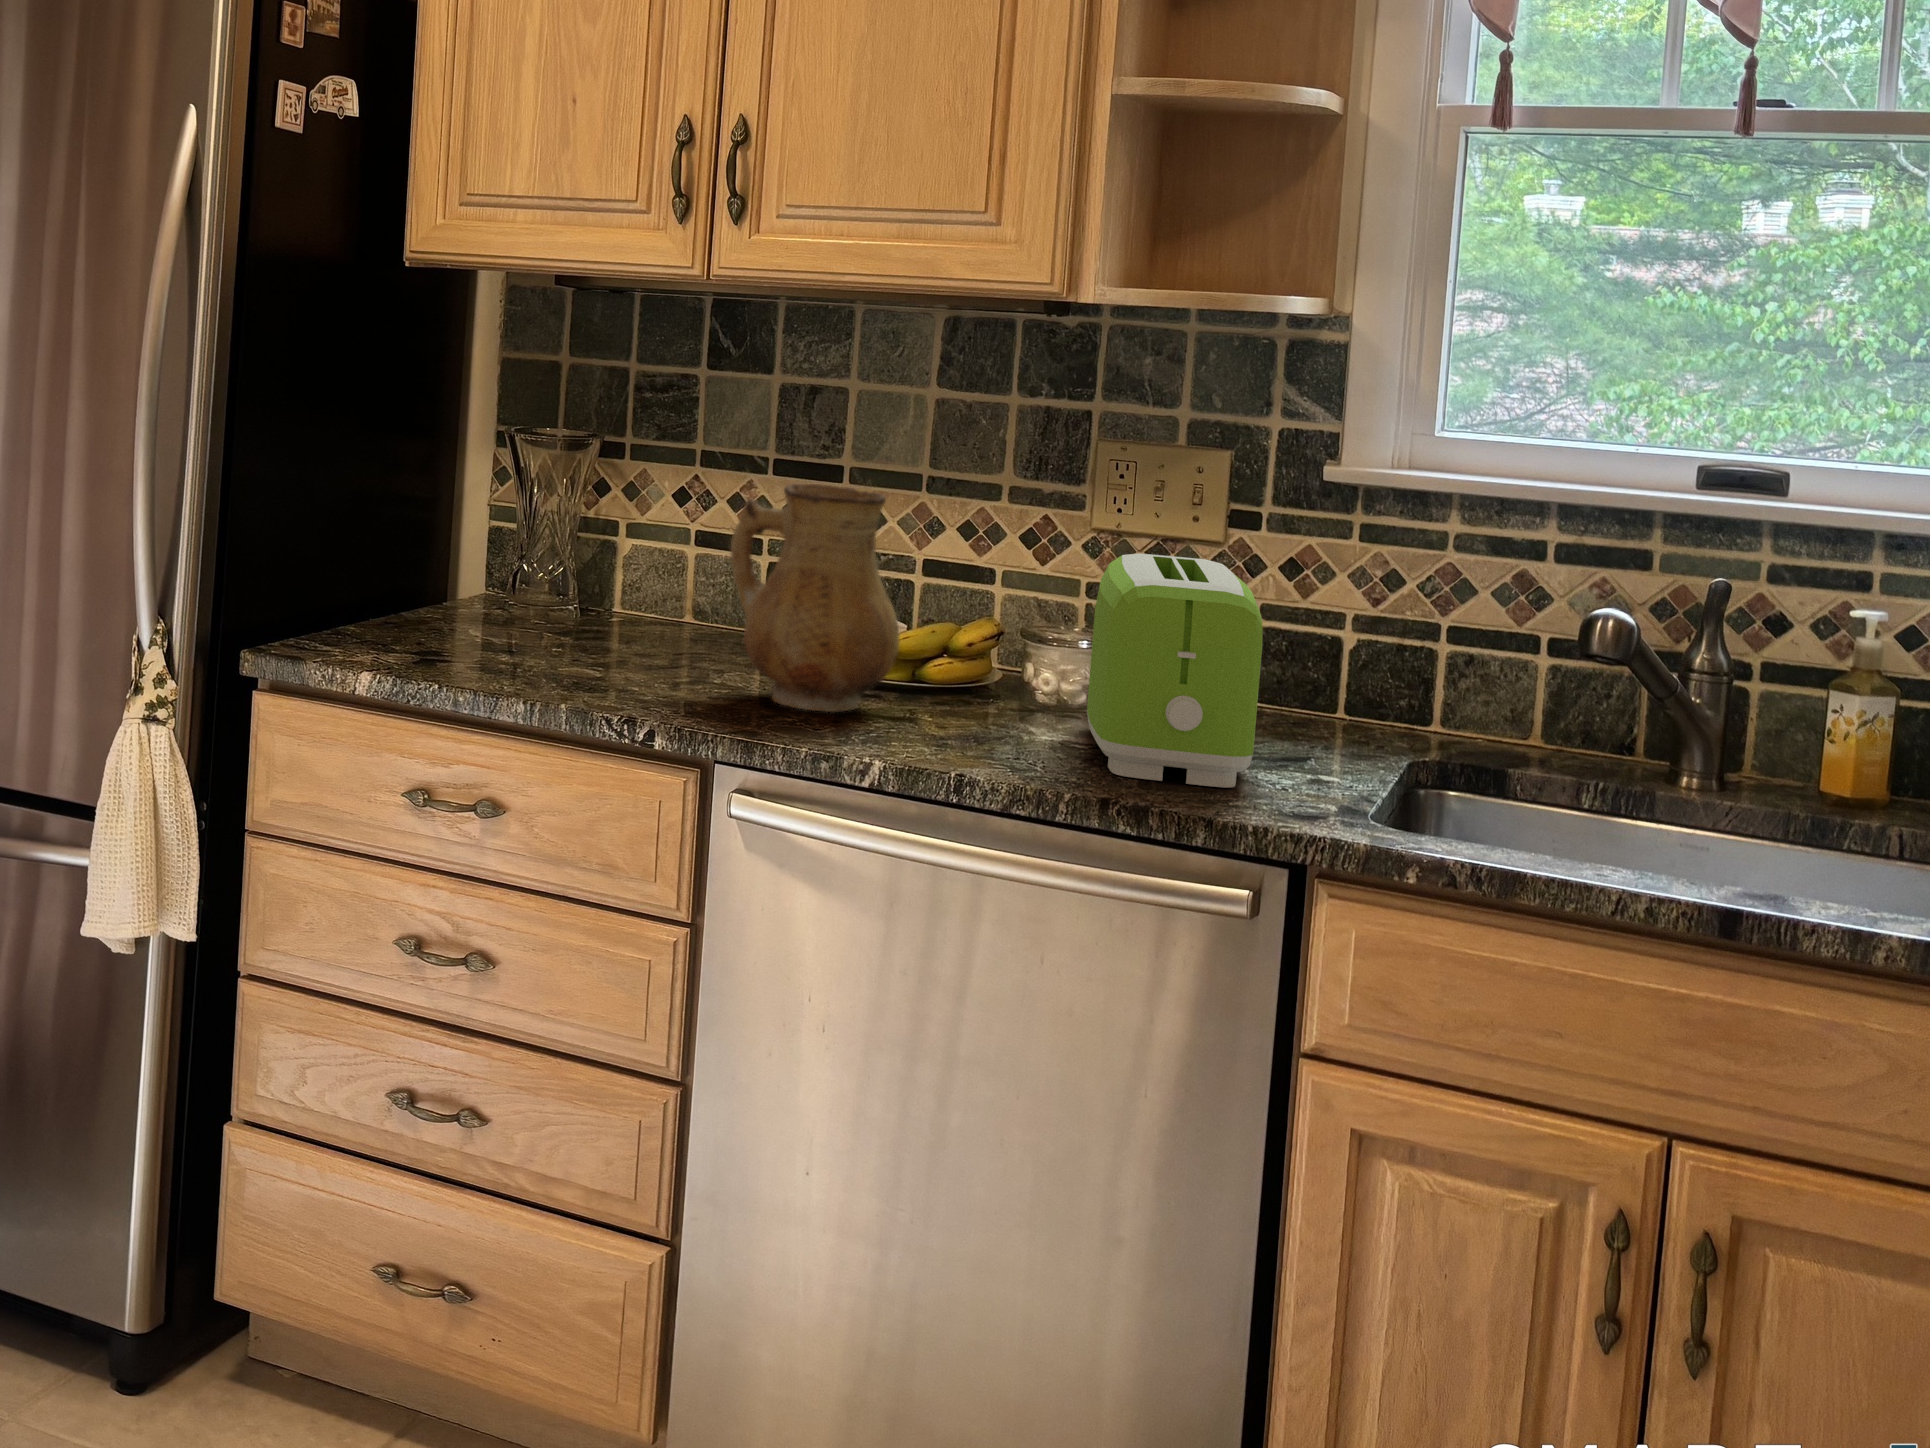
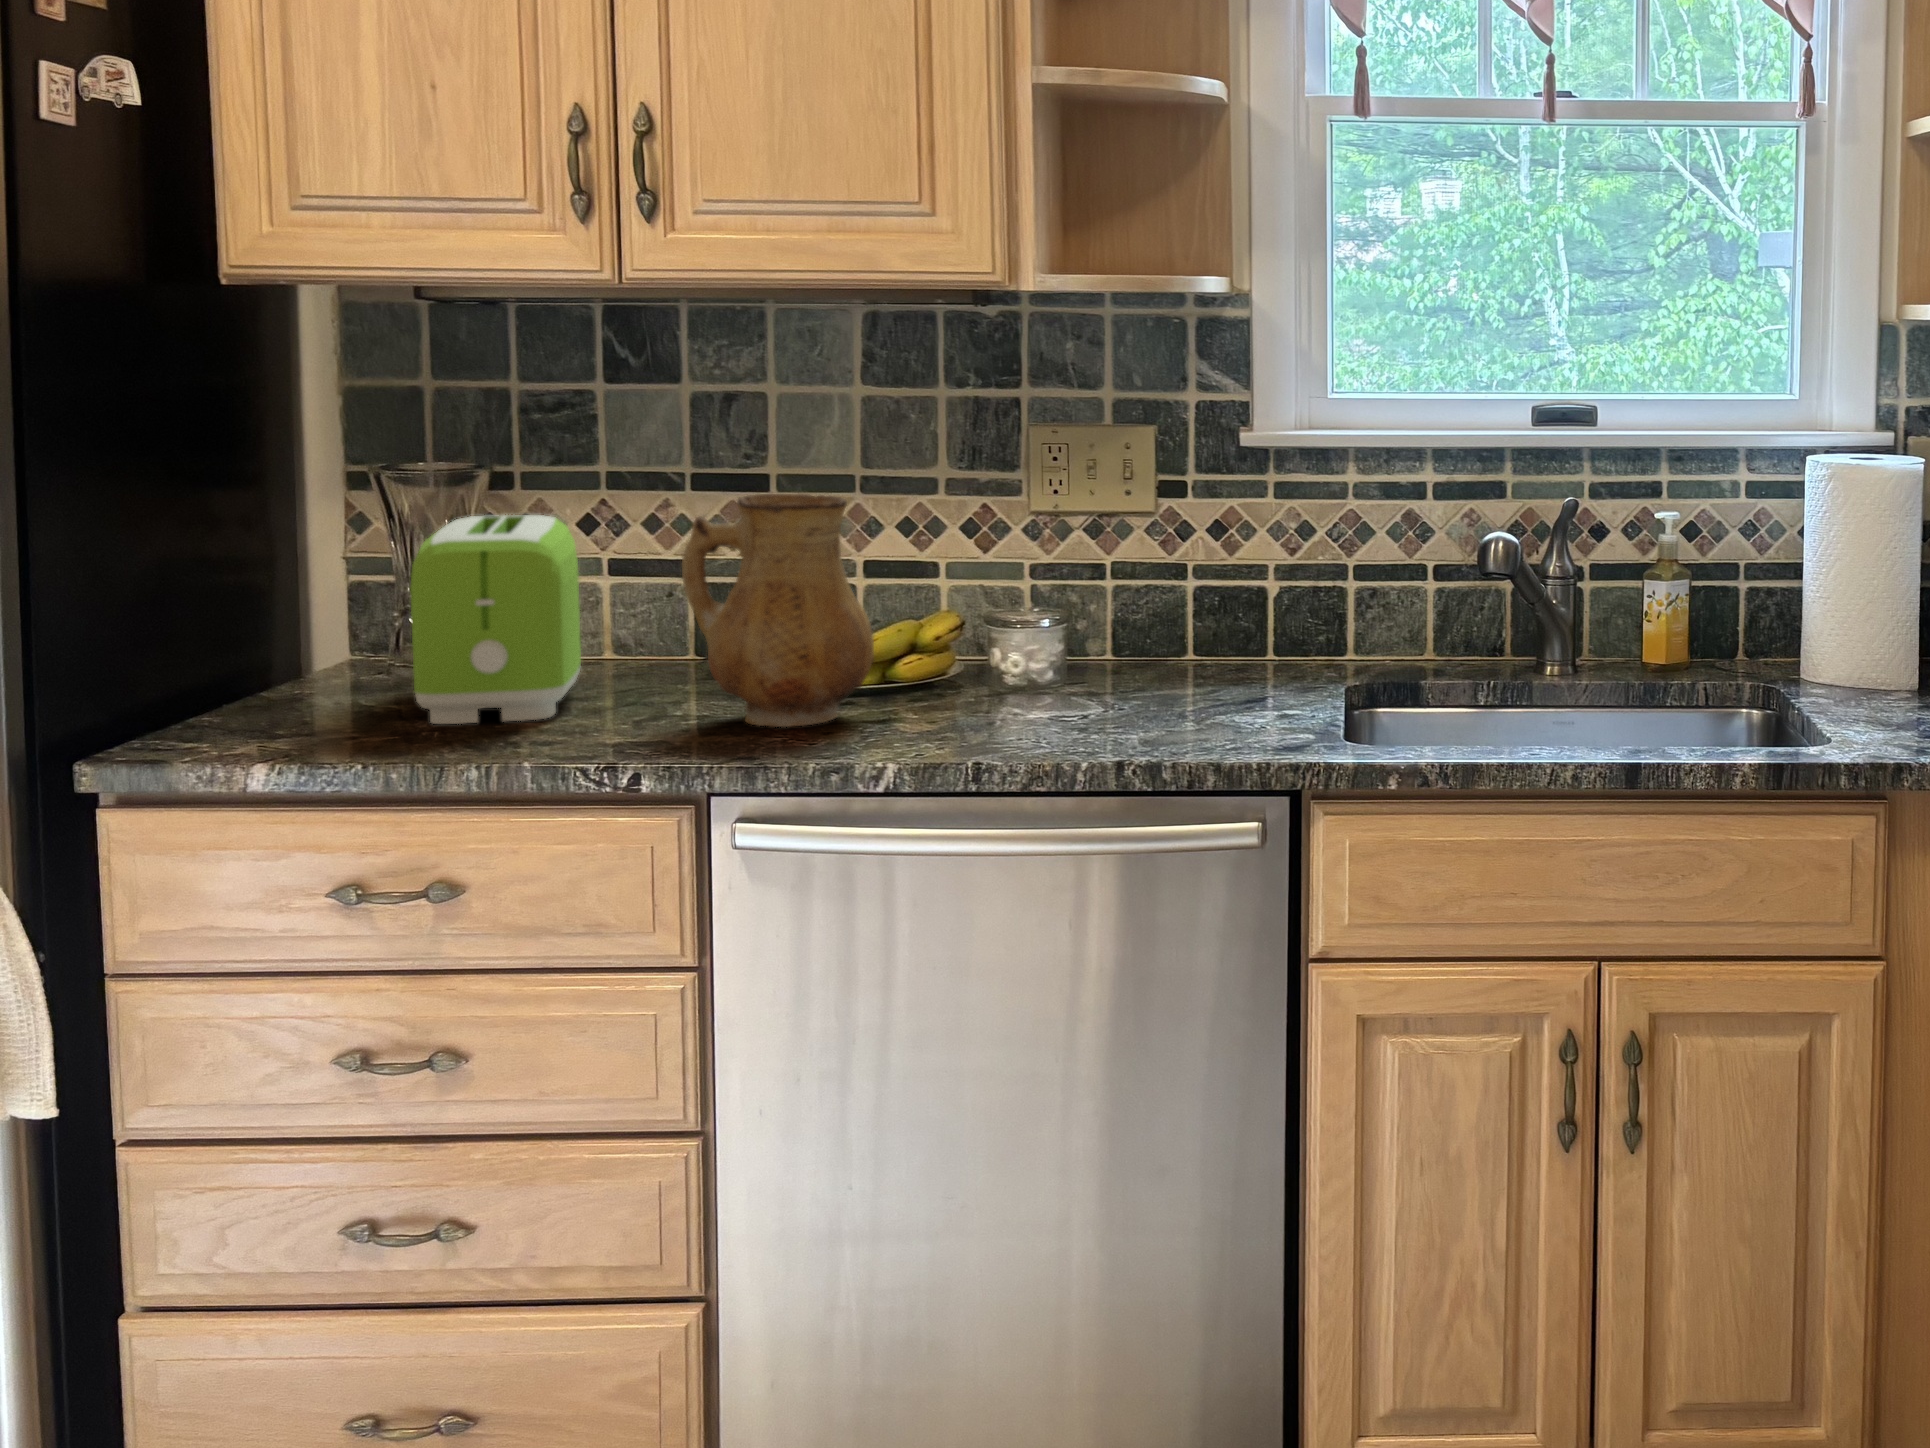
toaster: present [1087,553,1263,788] -> present [411,515,581,724]

